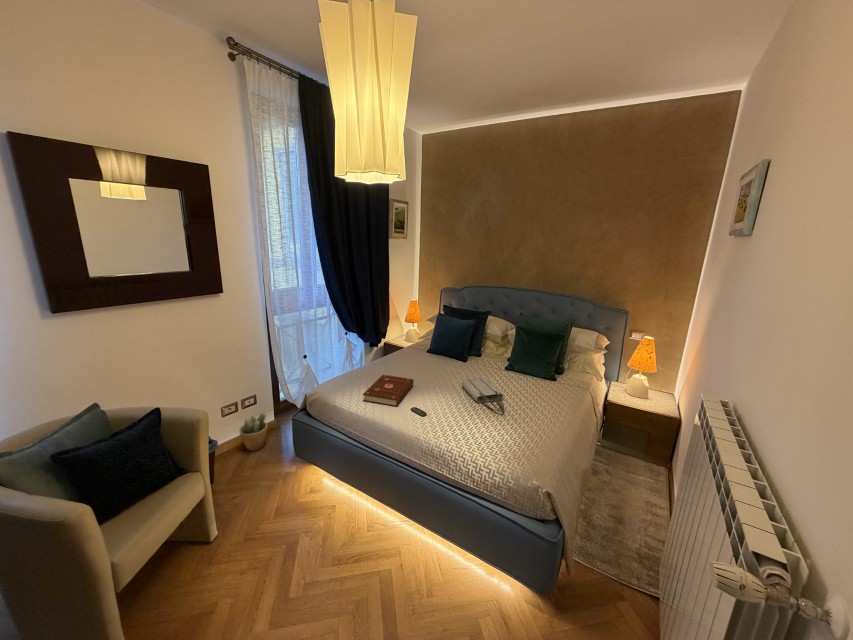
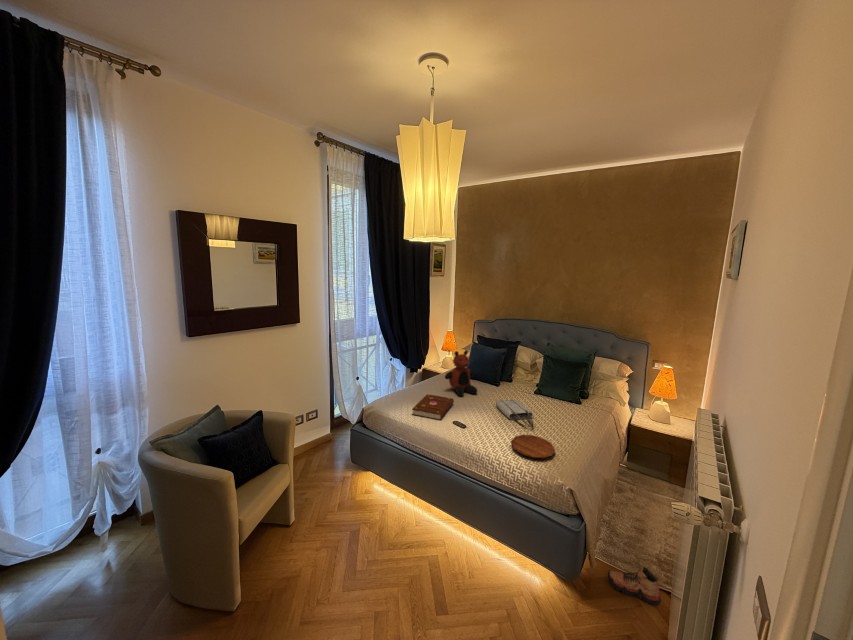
teddy bear: none [404,323,442,375] -> present [445,351,477,396]
potted plant: present [239,413,267,451] -> none [305,425,327,458]
tray: none [478,422,529,452] -> present [511,435,555,458]
shoe: none [585,571,644,613] -> present [608,567,661,606]

